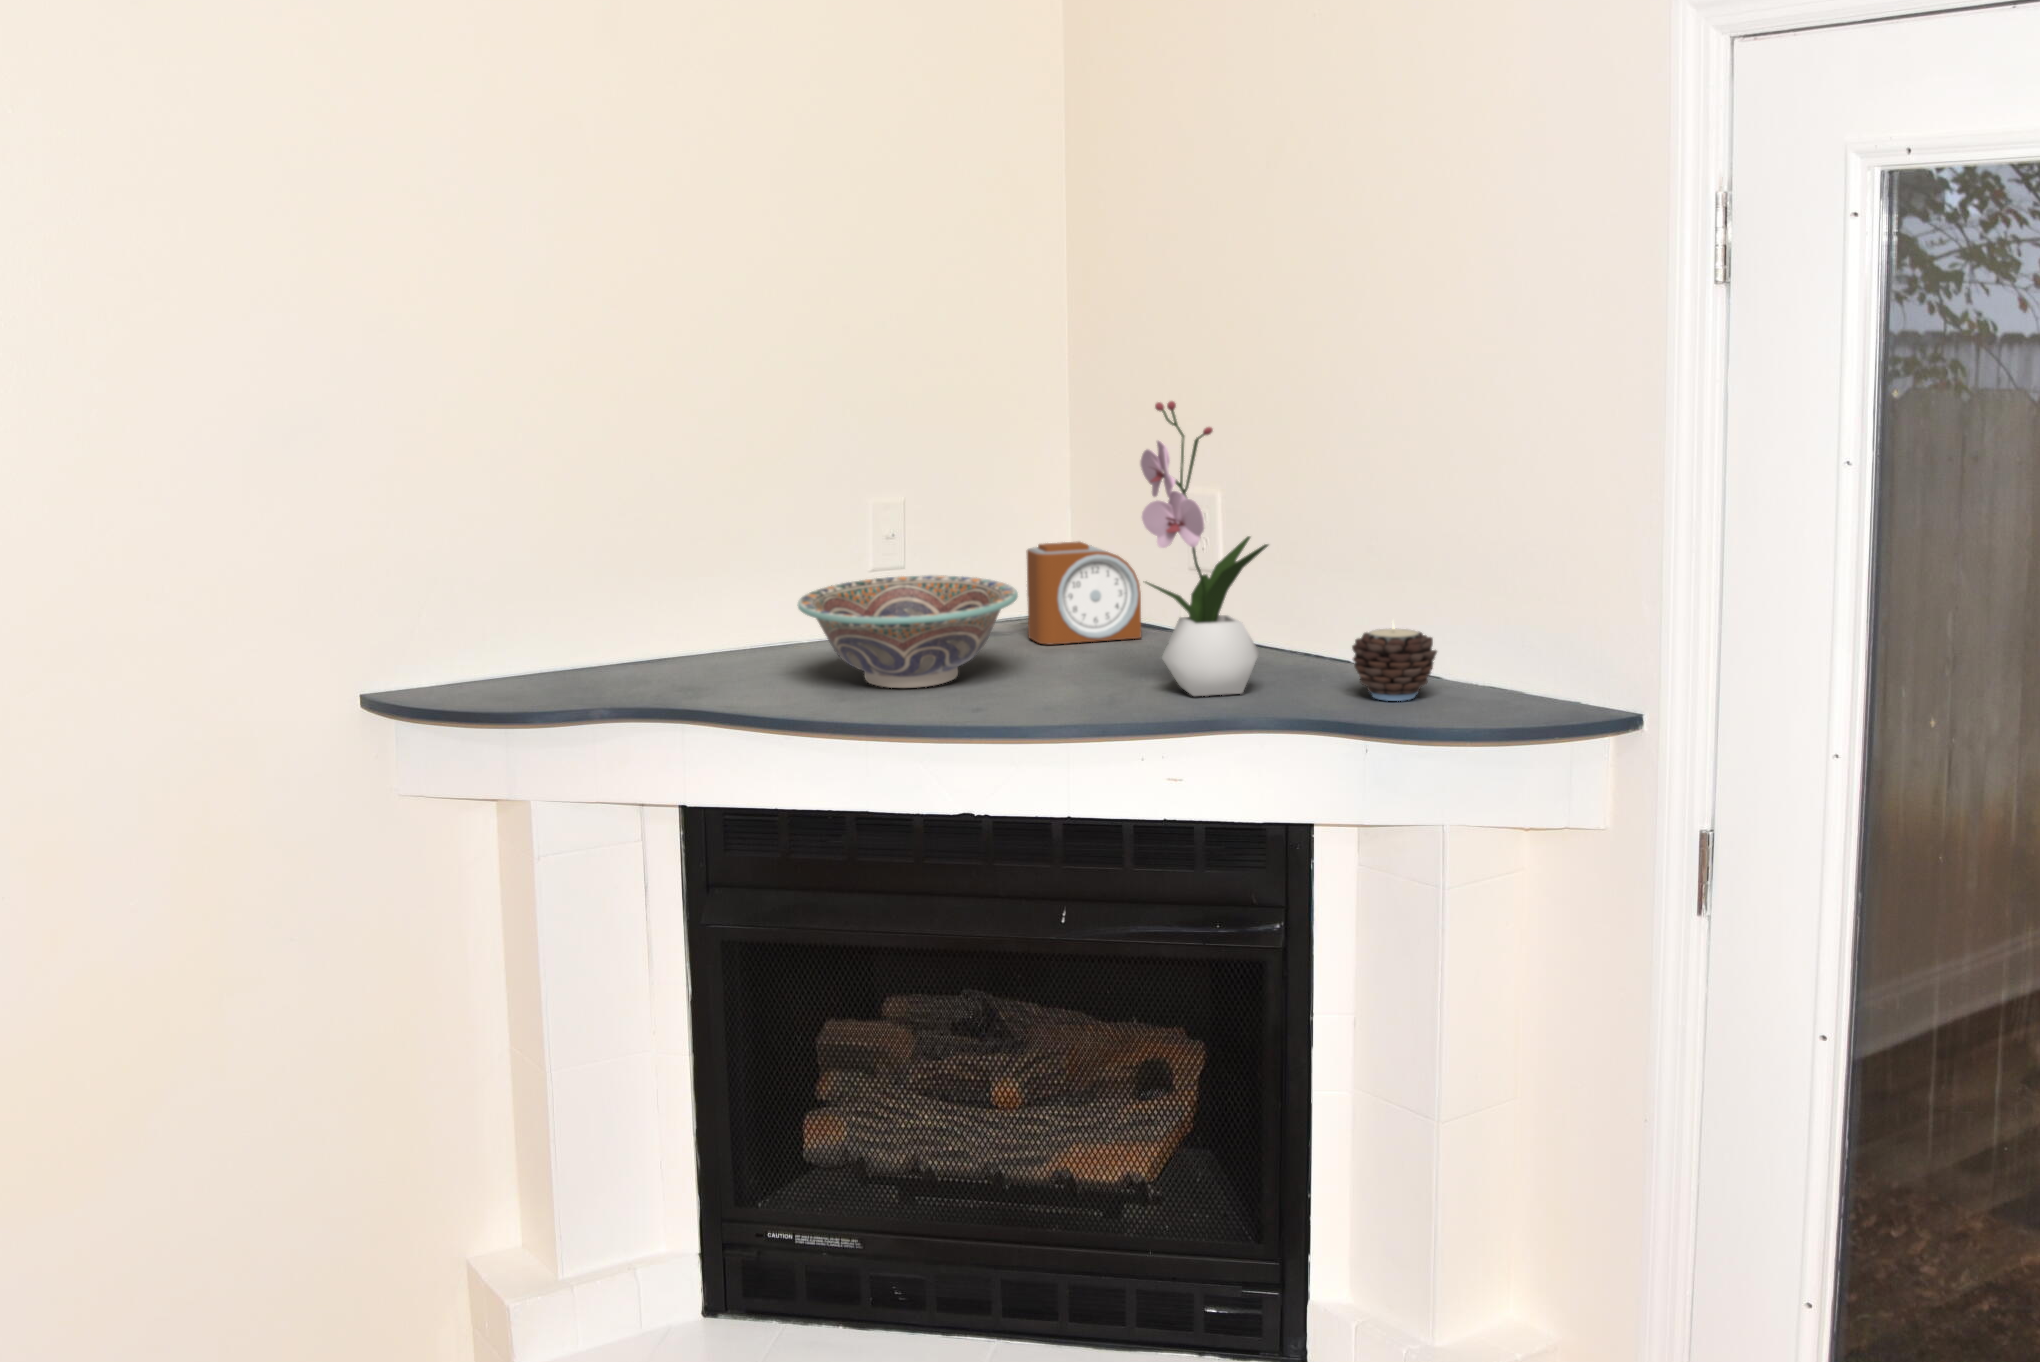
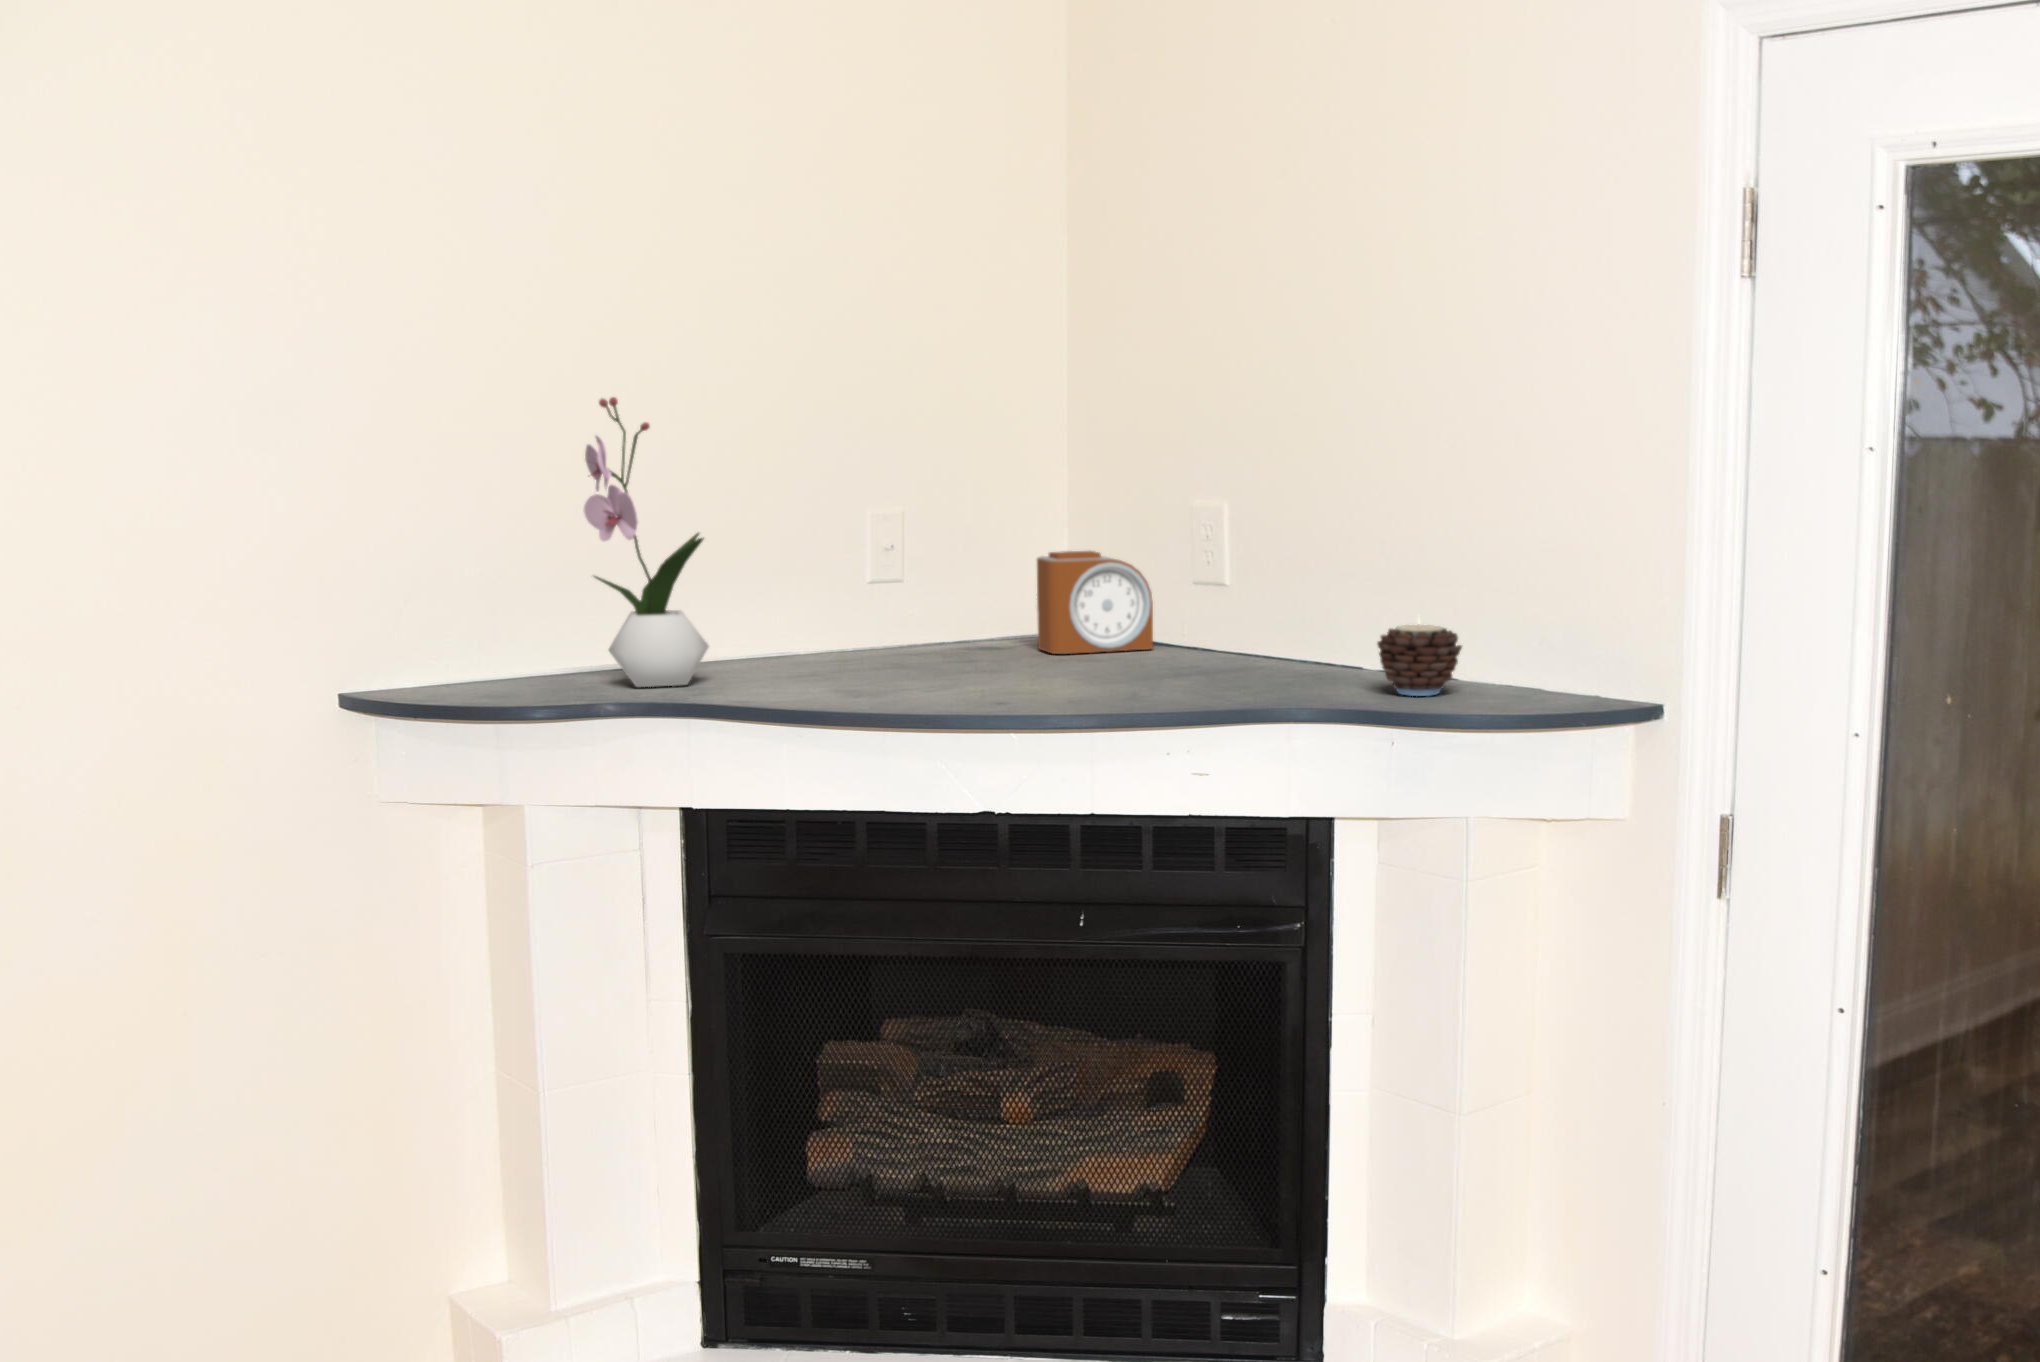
flower arrangement: present [1140,401,1268,696] -> present [584,397,709,687]
decorative bowl: present [798,575,1018,688] -> none [807,578,1036,688]

